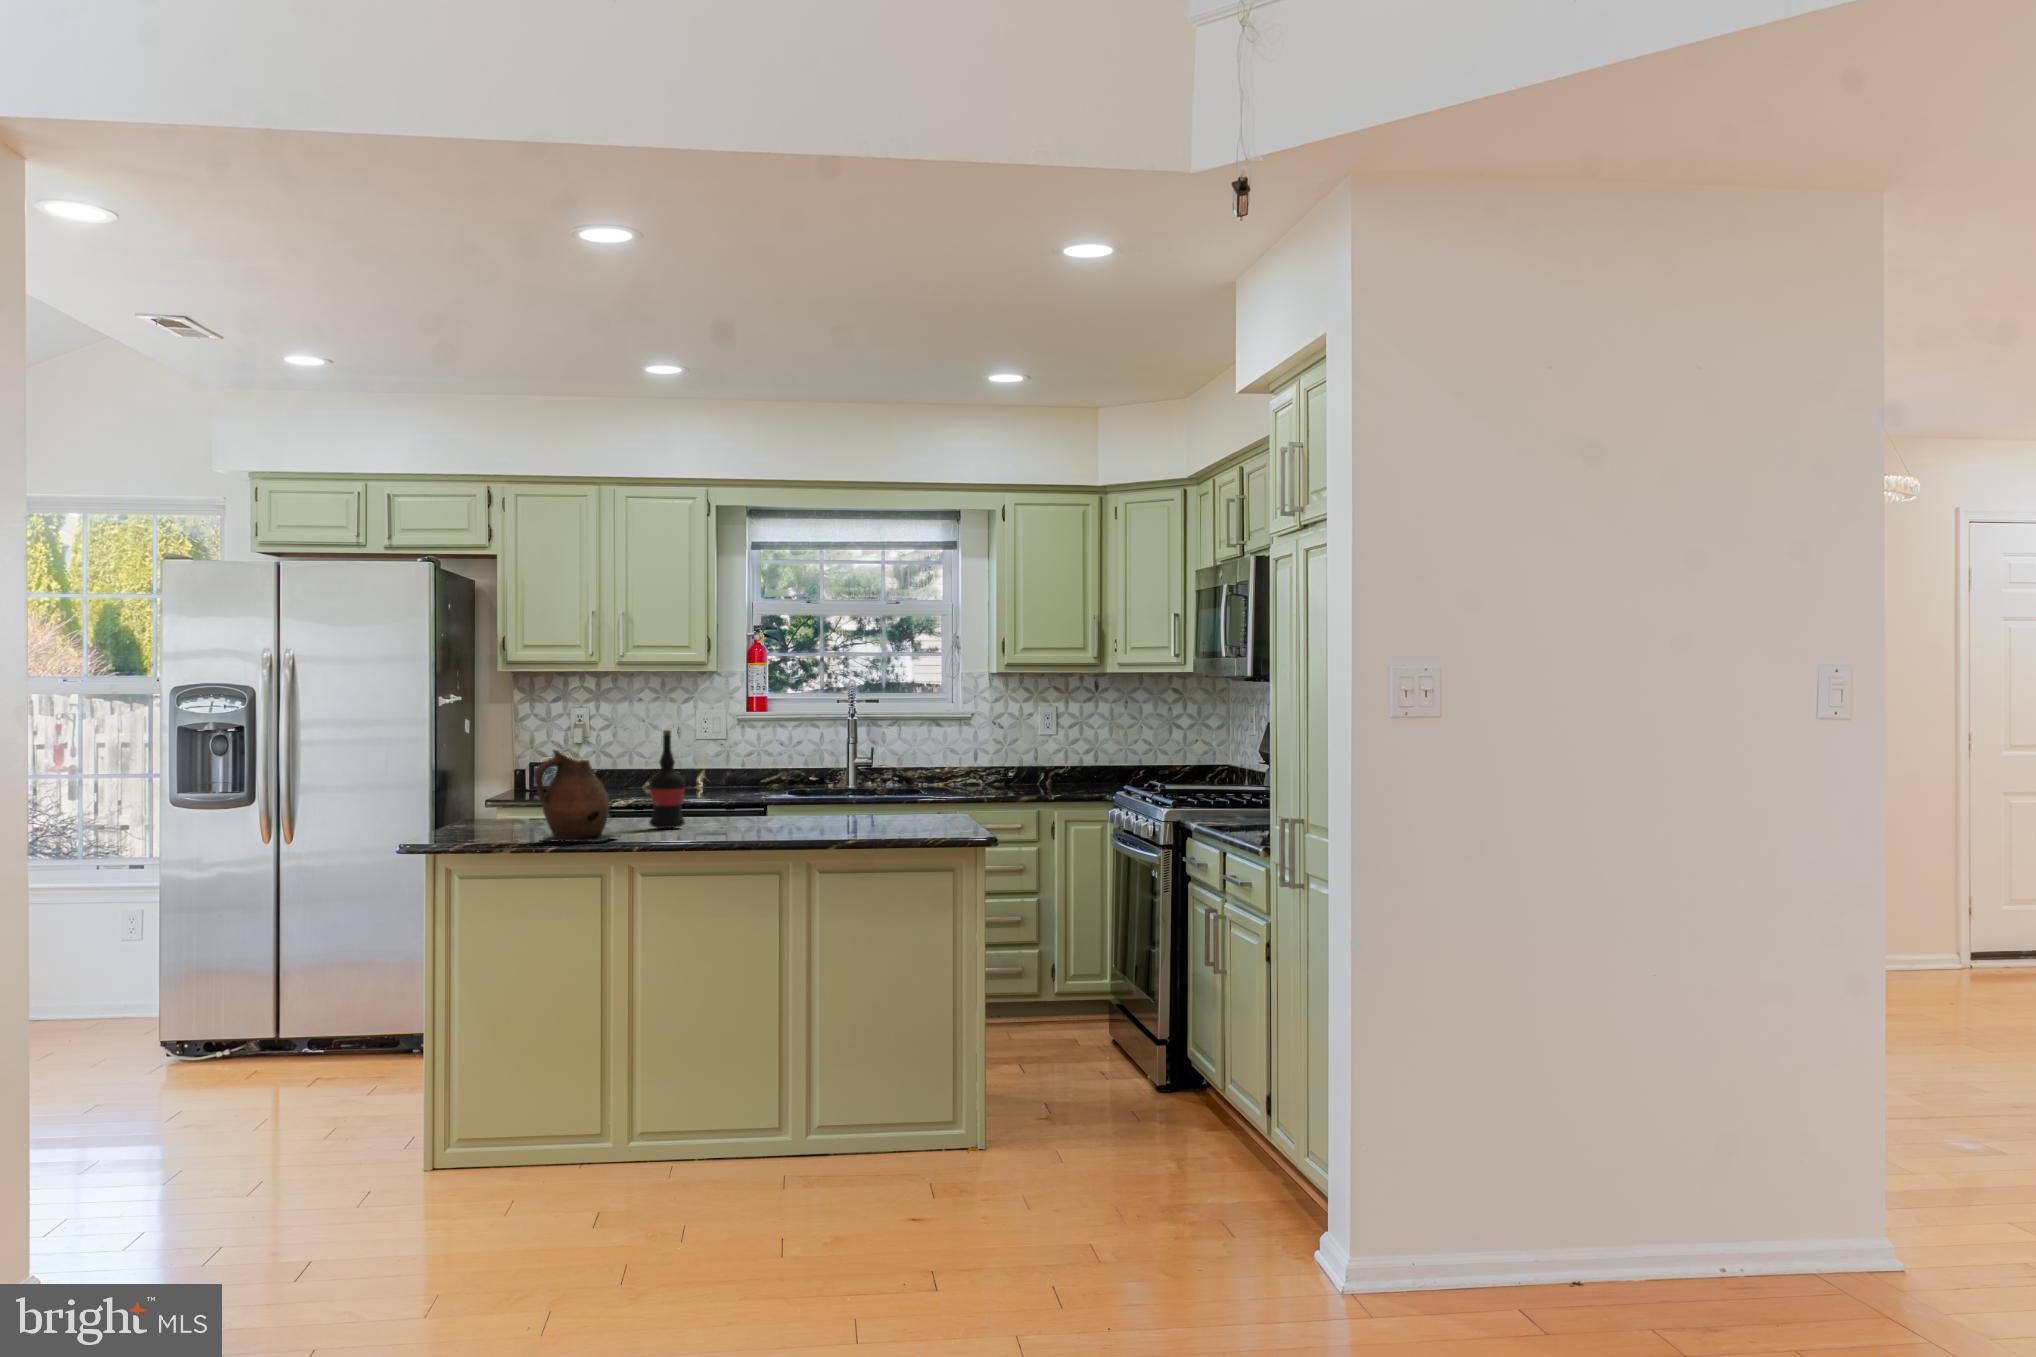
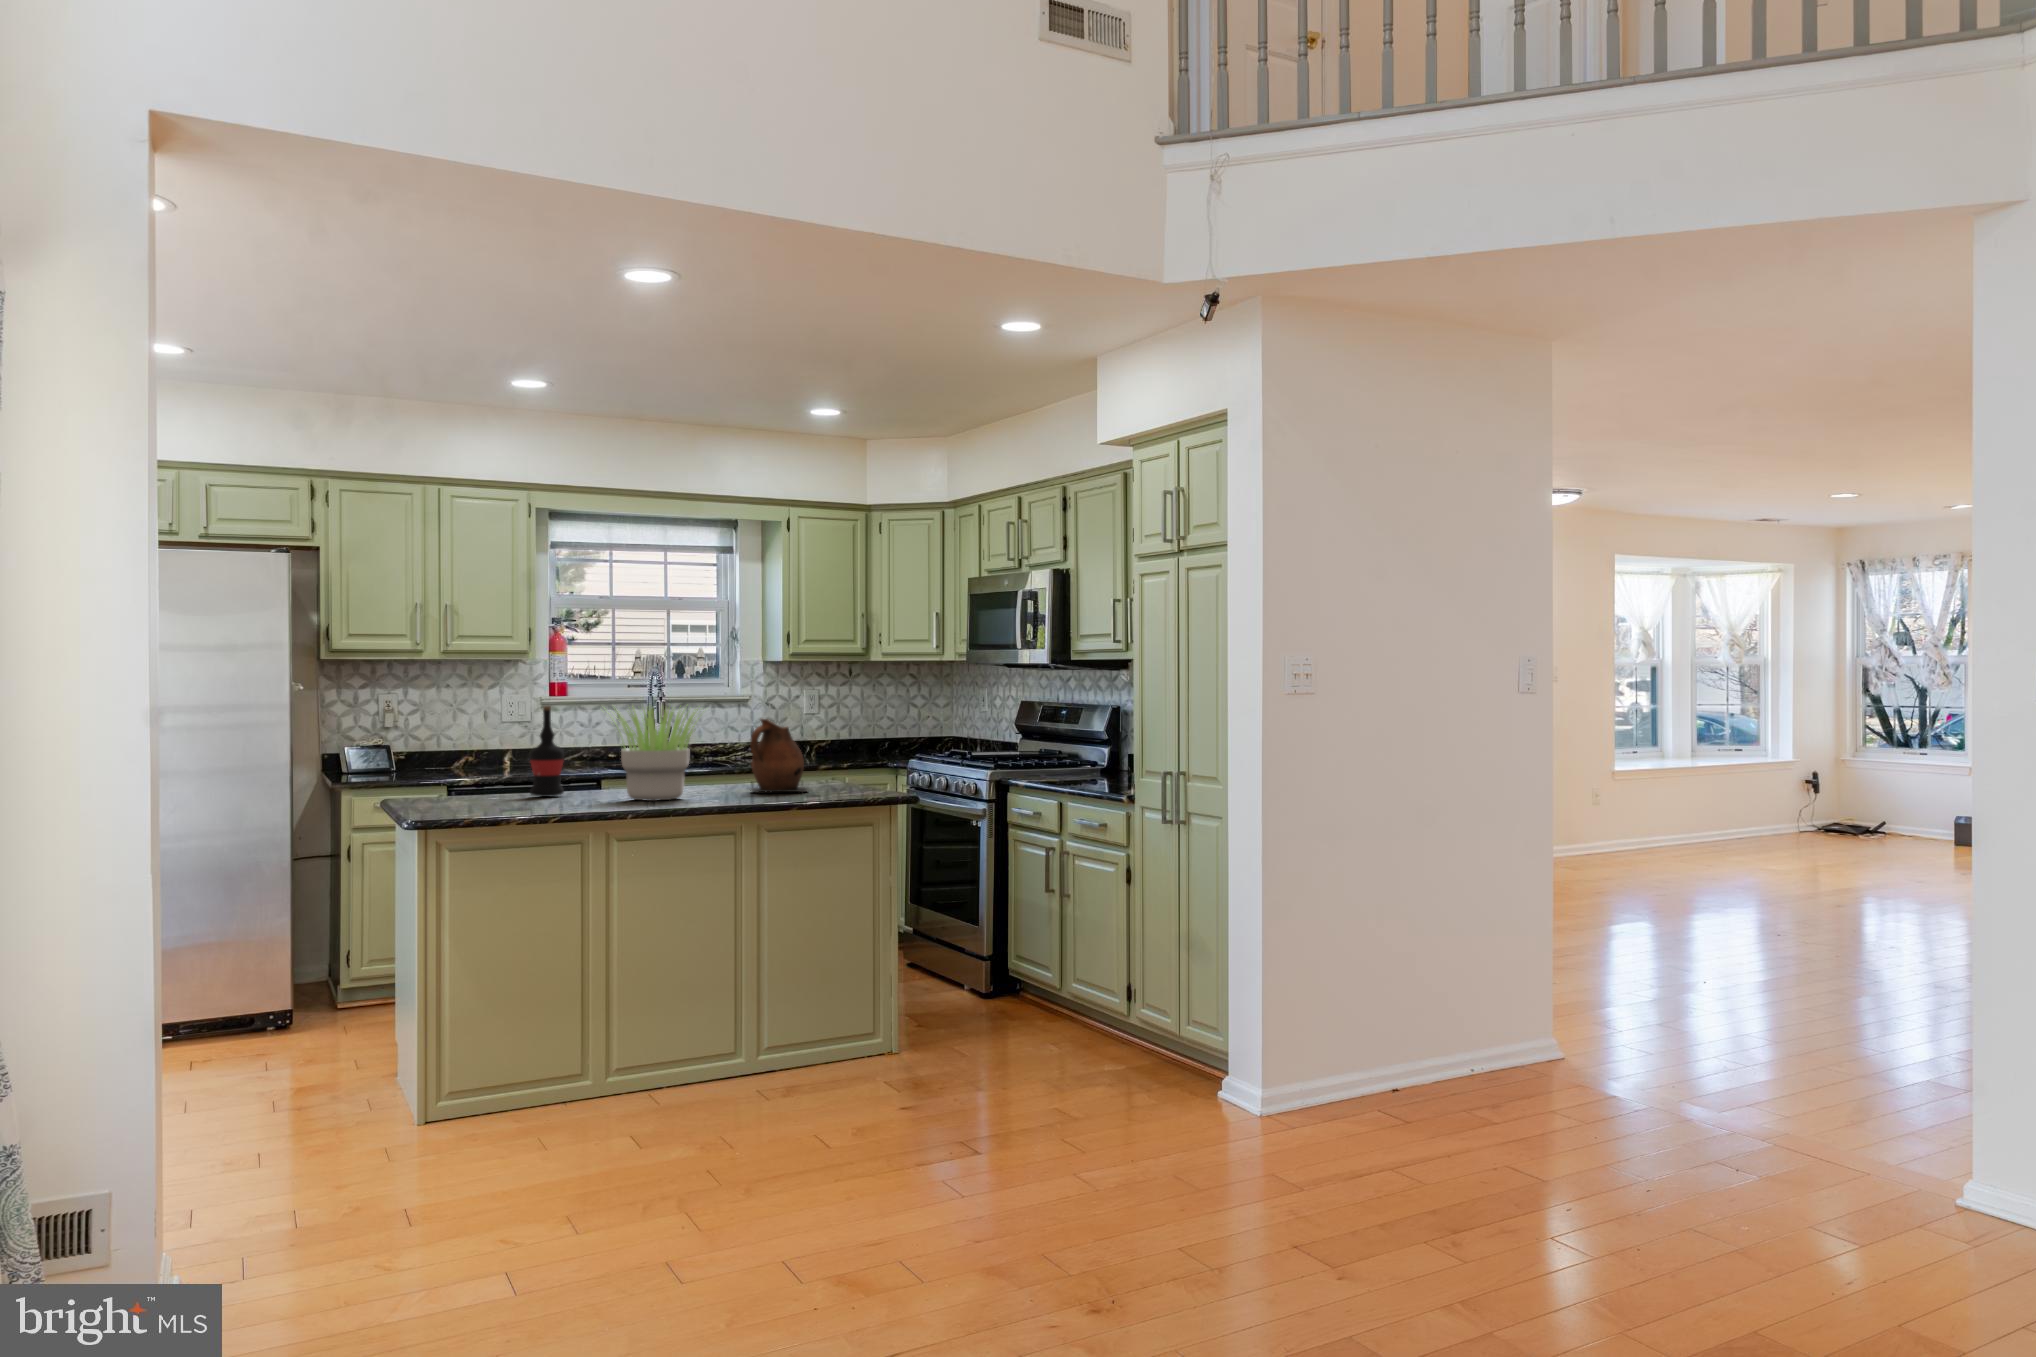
potted plant: none [697,728,821,837] -> present [608,706,699,801]
ceramic pitcher: present [535,750,619,843] -> present [750,719,808,793]

